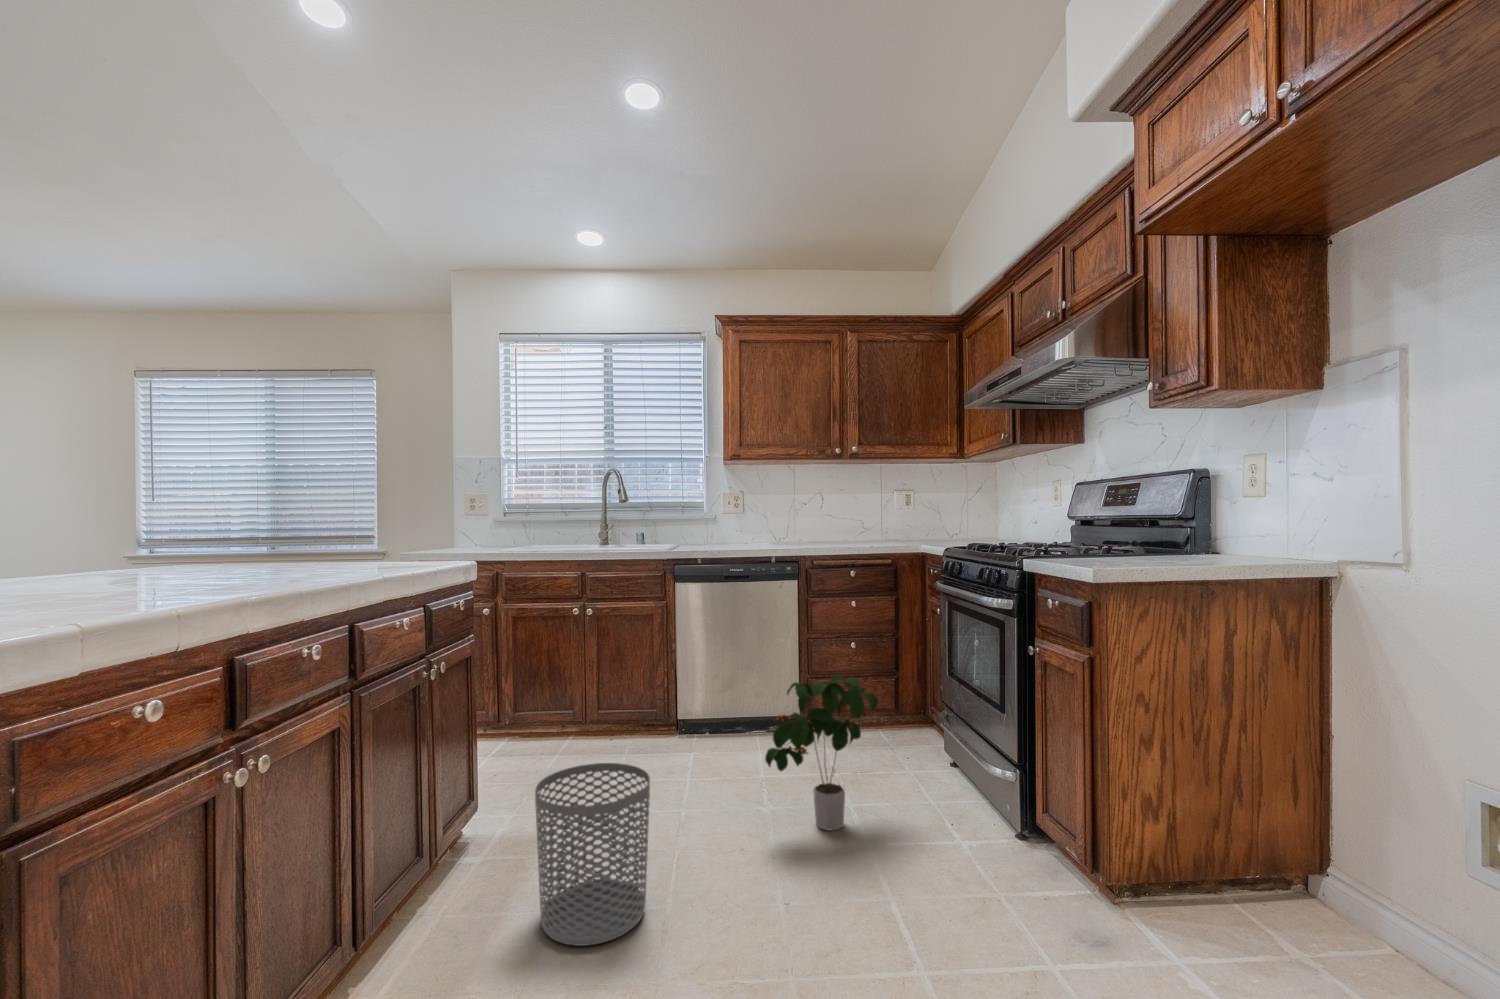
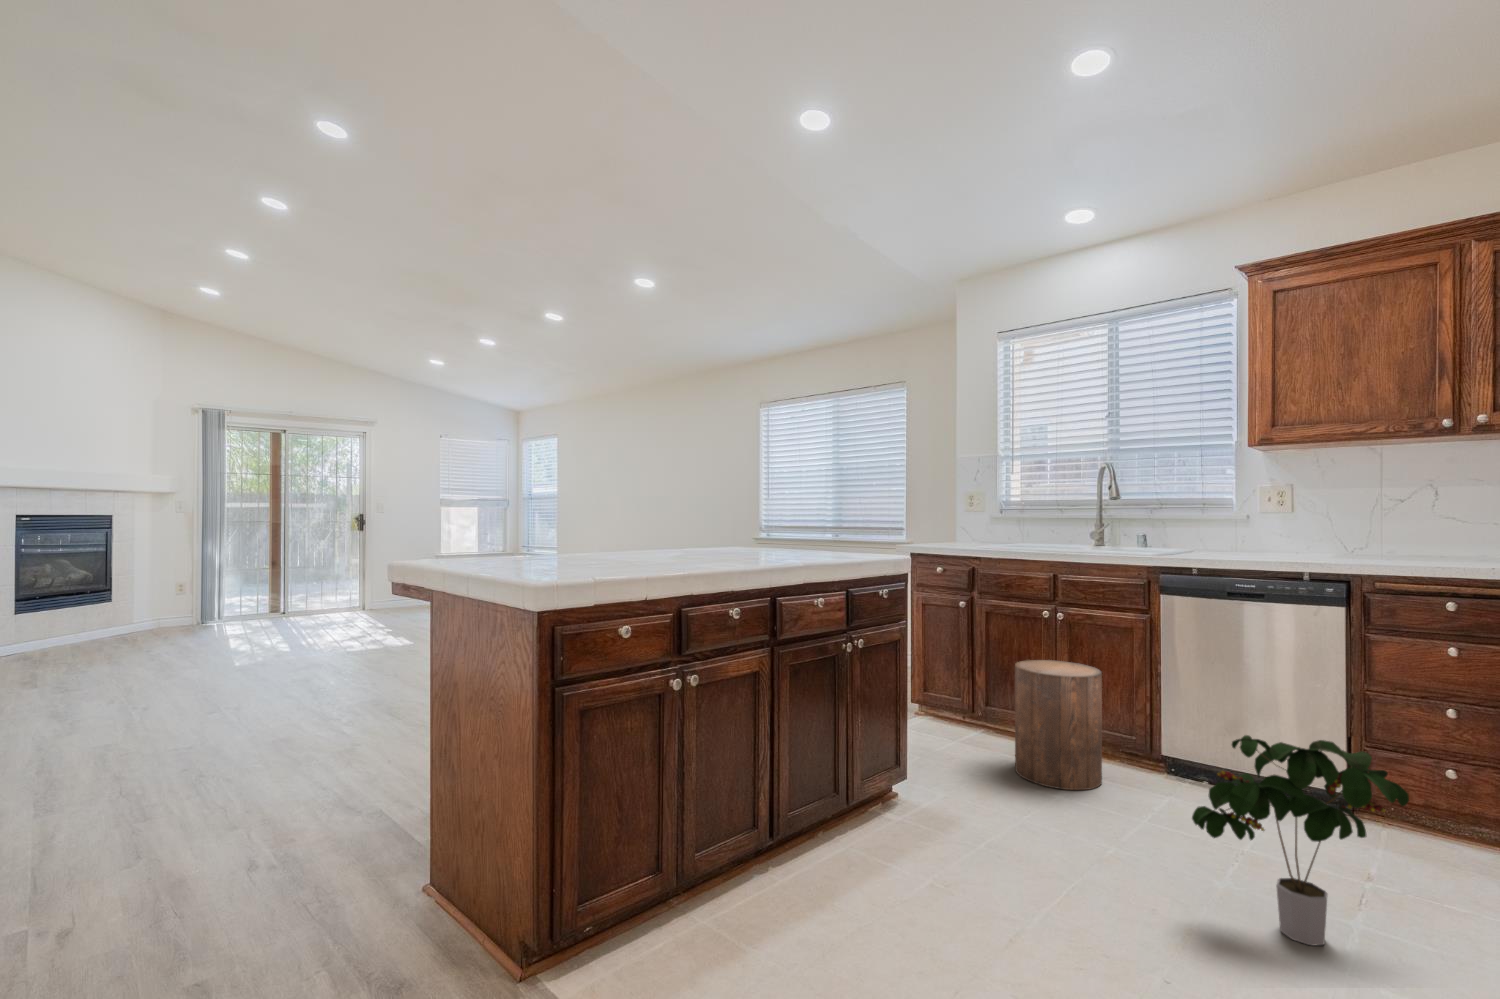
stool: none [563,653,641,776] -> present [1015,660,1102,790]
waste bin: present [535,763,650,946] -> none [904,754,1014,921]

